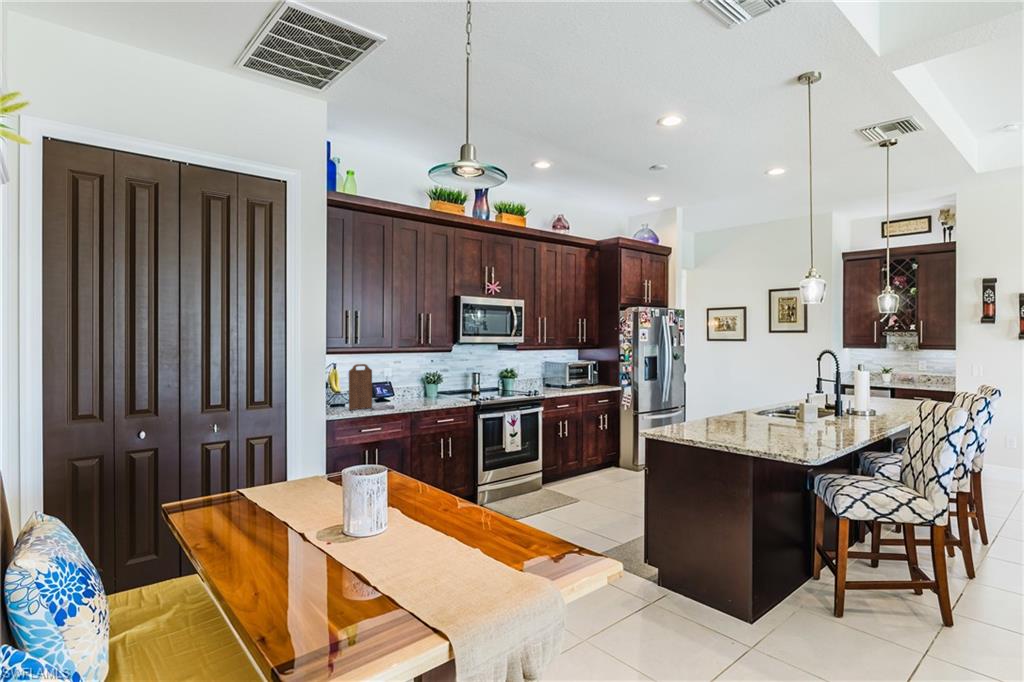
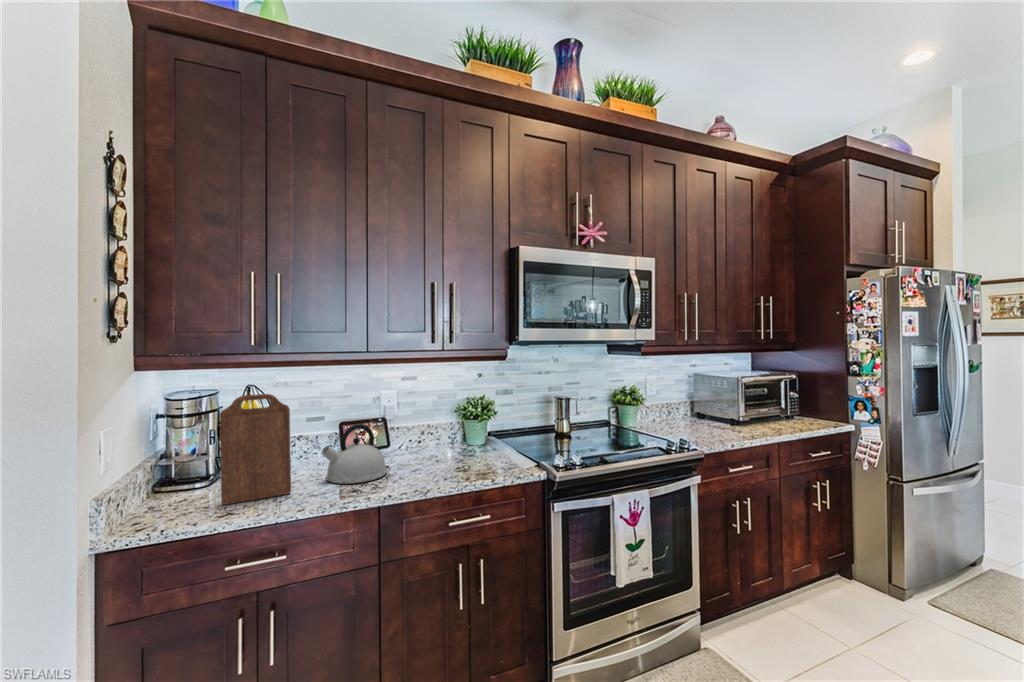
kettle: none [377,380,404,405] -> present [321,424,387,484]

